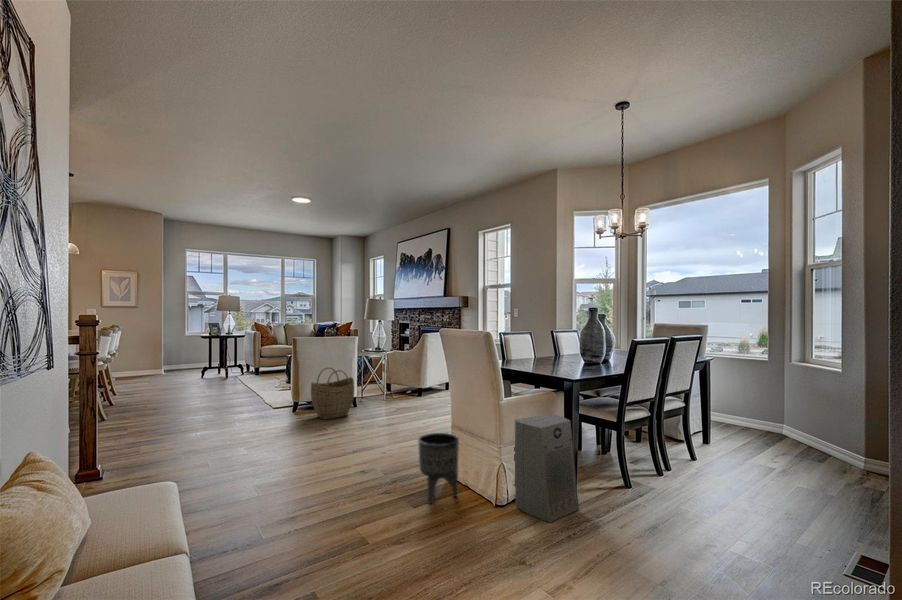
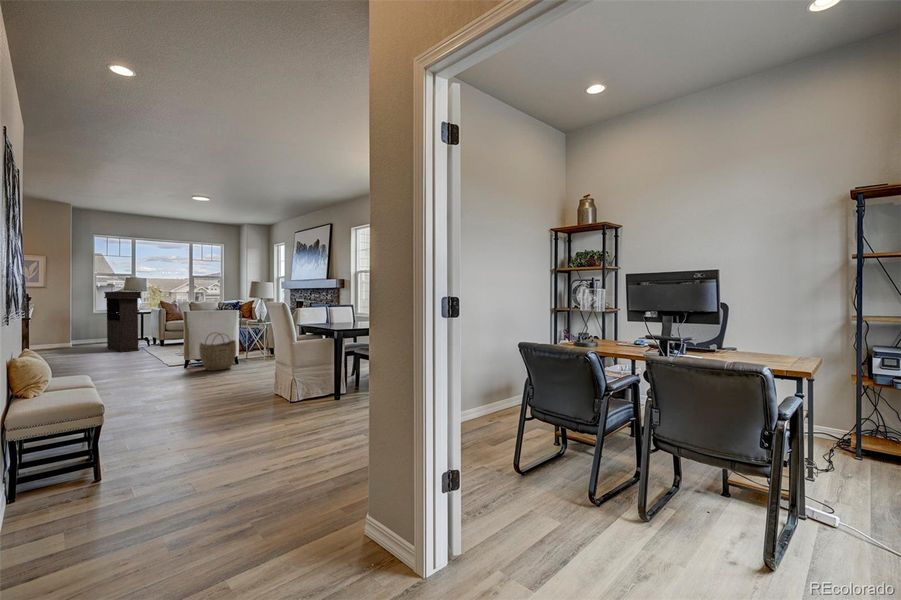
console table: none [197,313,236,384] -> present [104,291,141,352]
air purifier: present [514,414,579,522] -> none [314,349,351,409]
planter: present [418,433,459,504] -> none [254,364,282,405]

